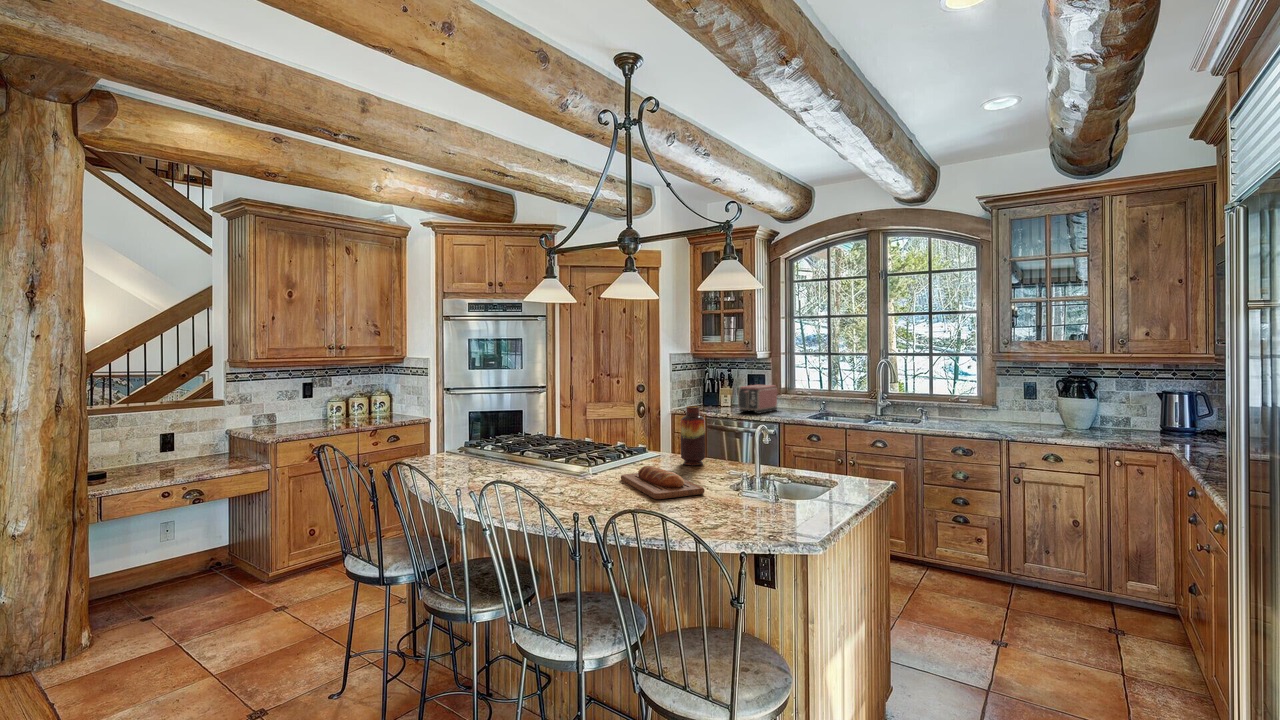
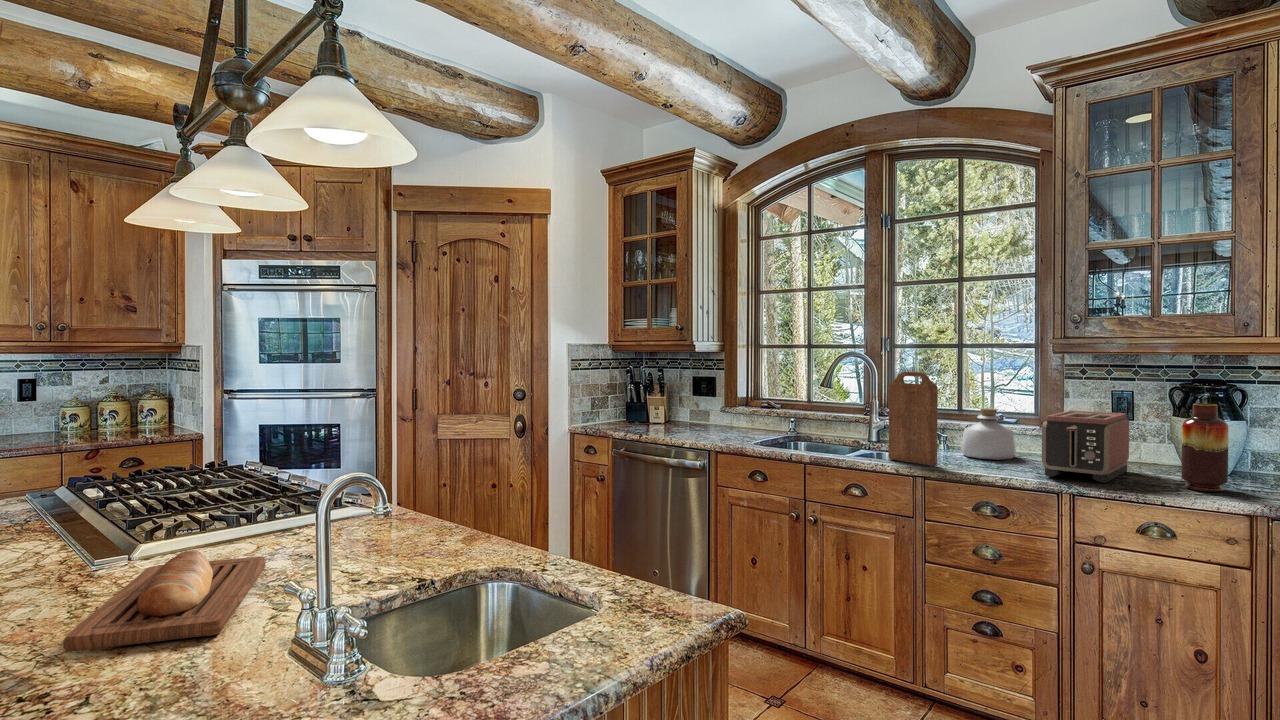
cutting board: none [898,373,929,428] -> present [888,371,938,466]
toaster: present [738,385,777,414] -> present [1042,410,1129,483]
bottle: none [937,394,970,424] -> present [961,408,1016,460]
vase: present [681,406,705,466] -> present [1182,404,1229,492]

